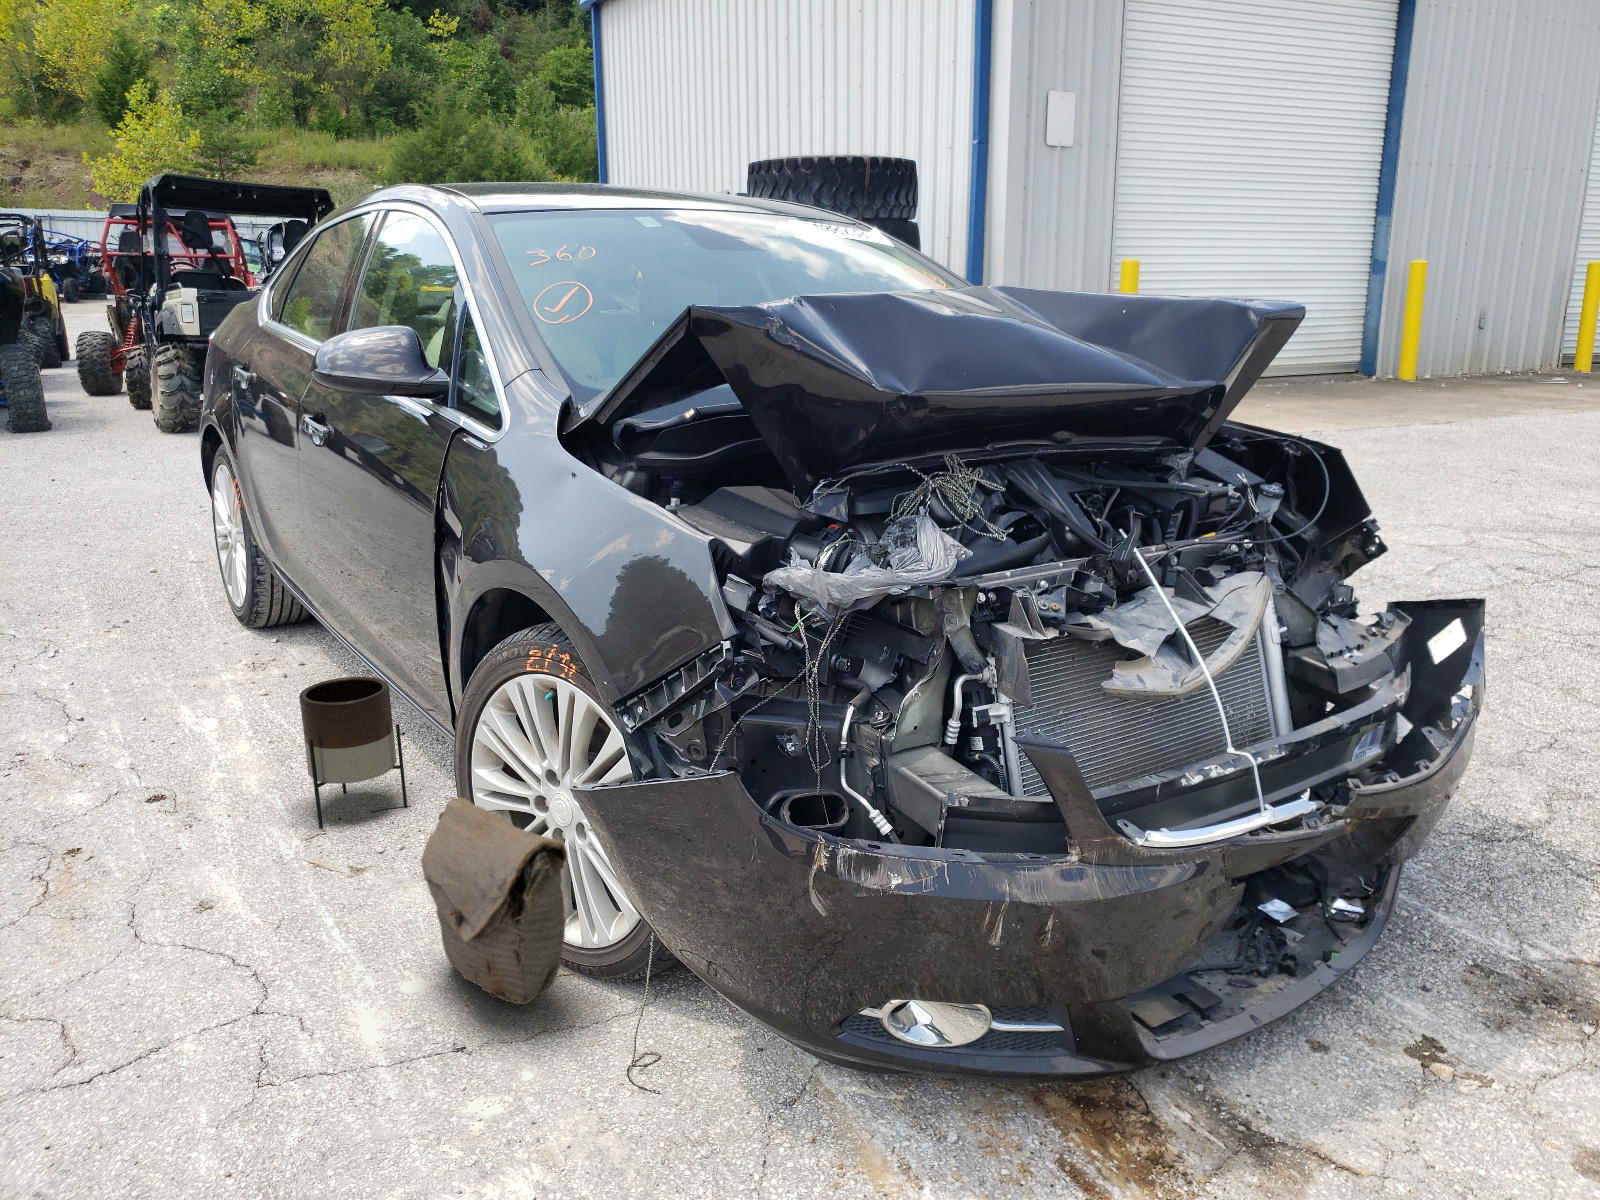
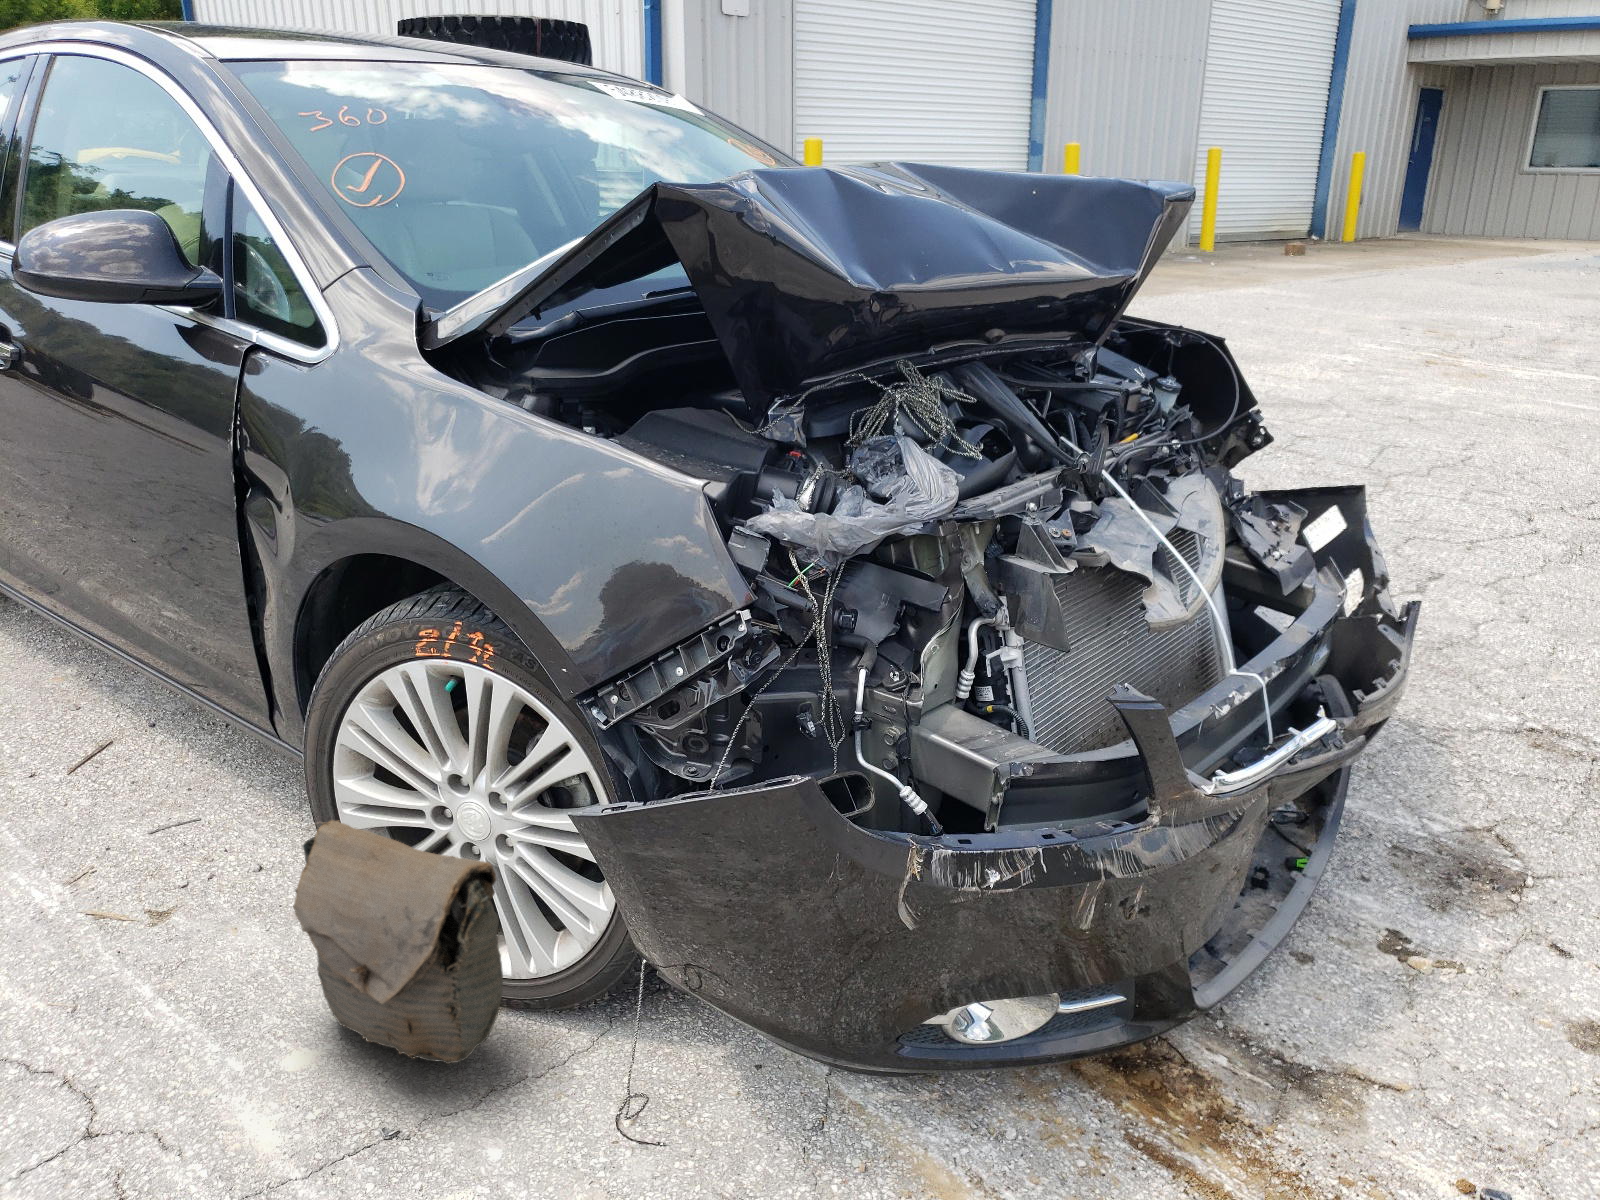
planter: present [299,677,407,828] -> none [34,667,193,865]

